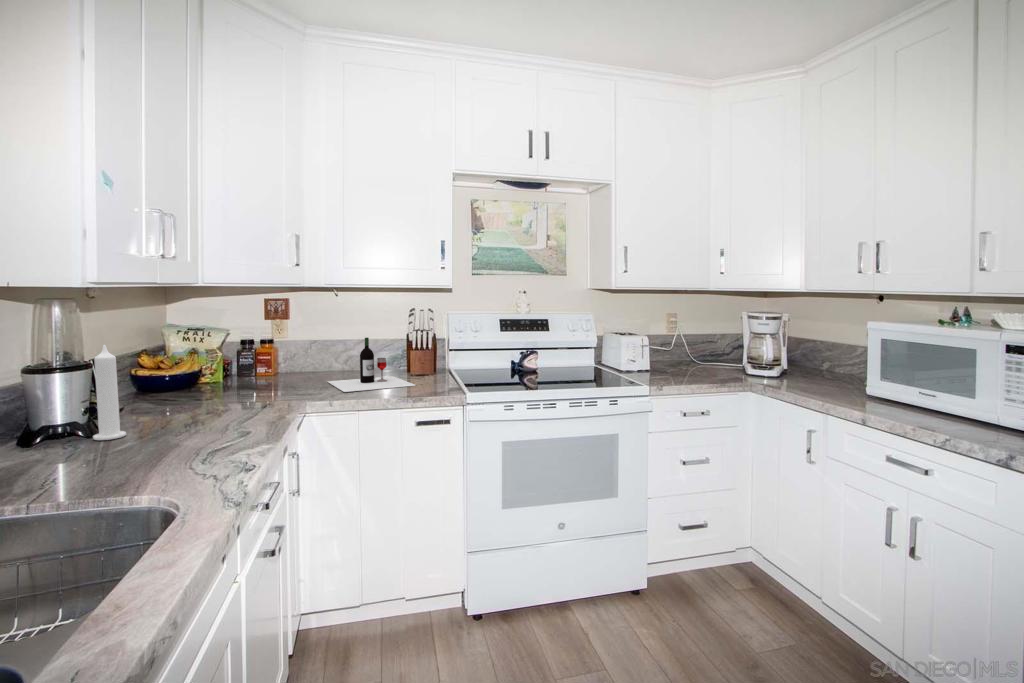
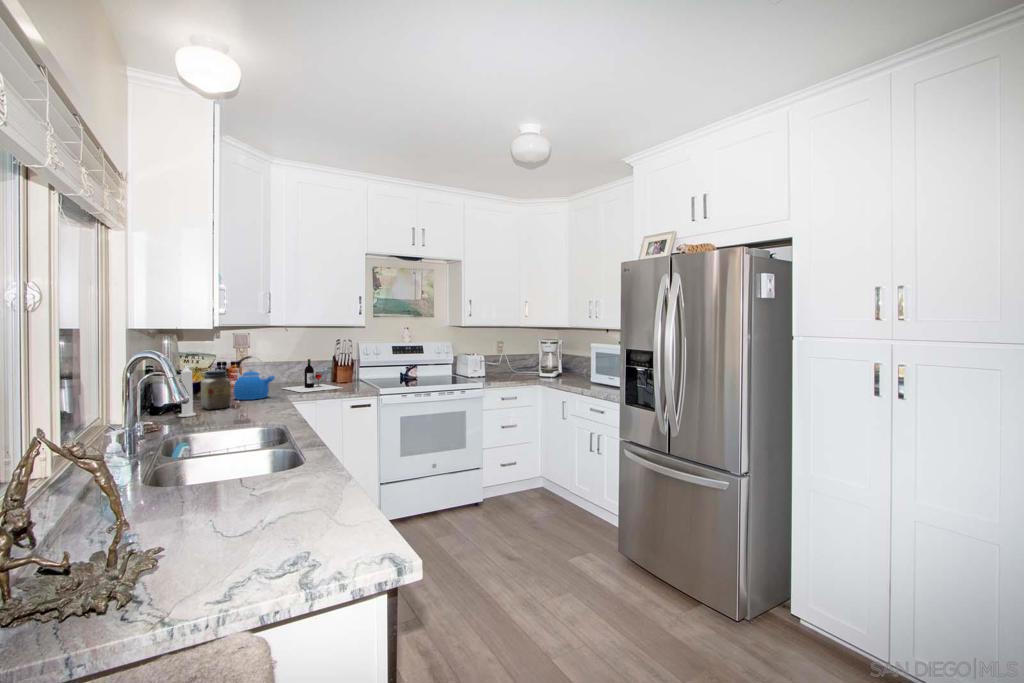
kettle: none [234,331,296,404] -> present [234,356,275,400]
jar: none [158,355,205,425] -> present [201,370,231,410]

